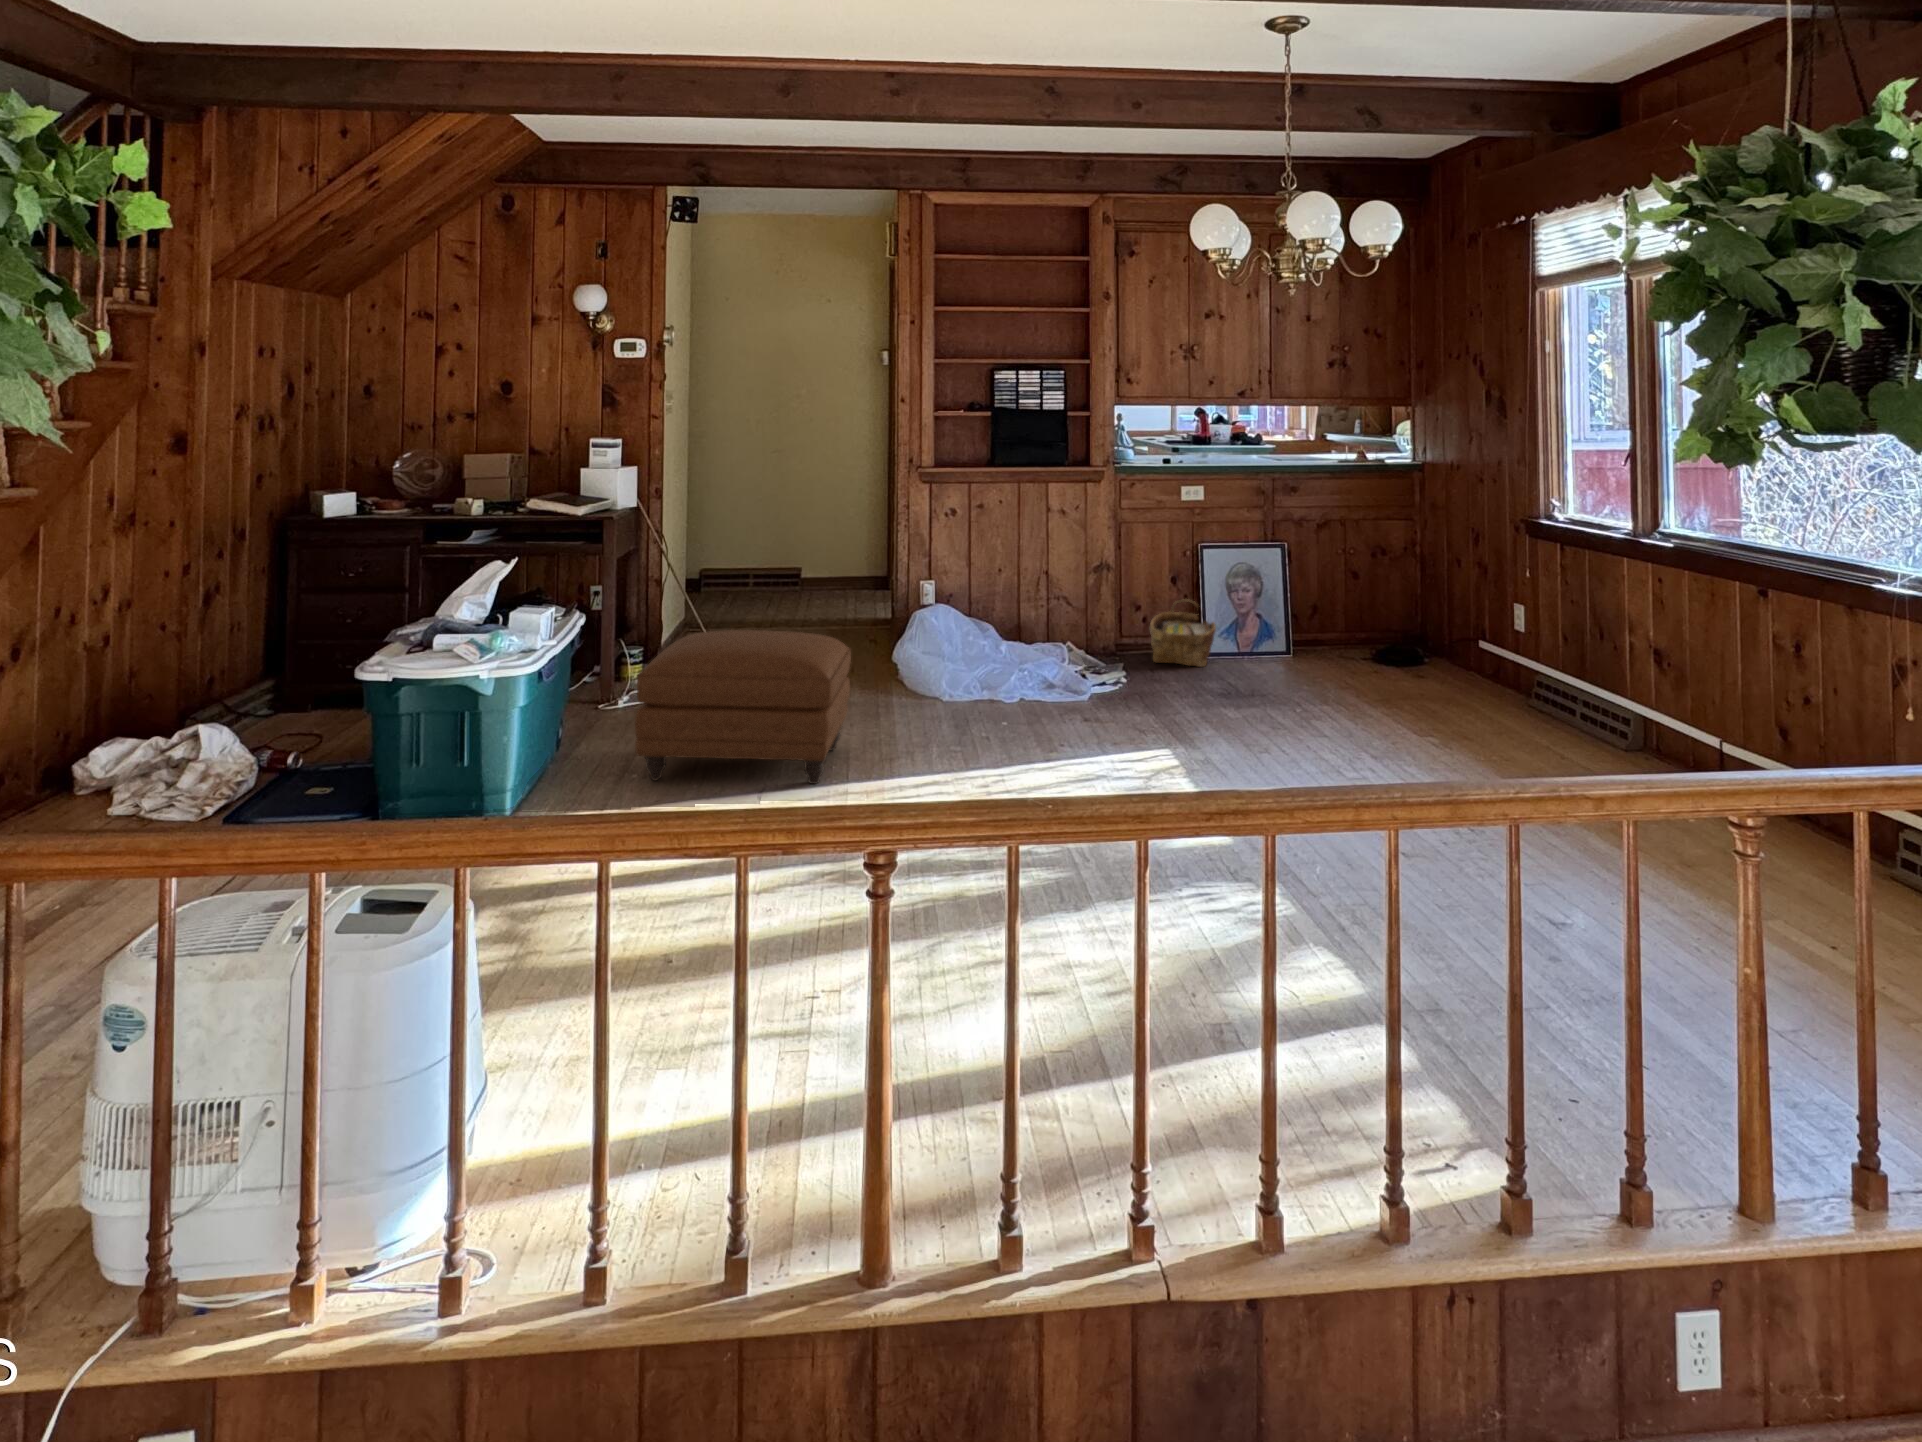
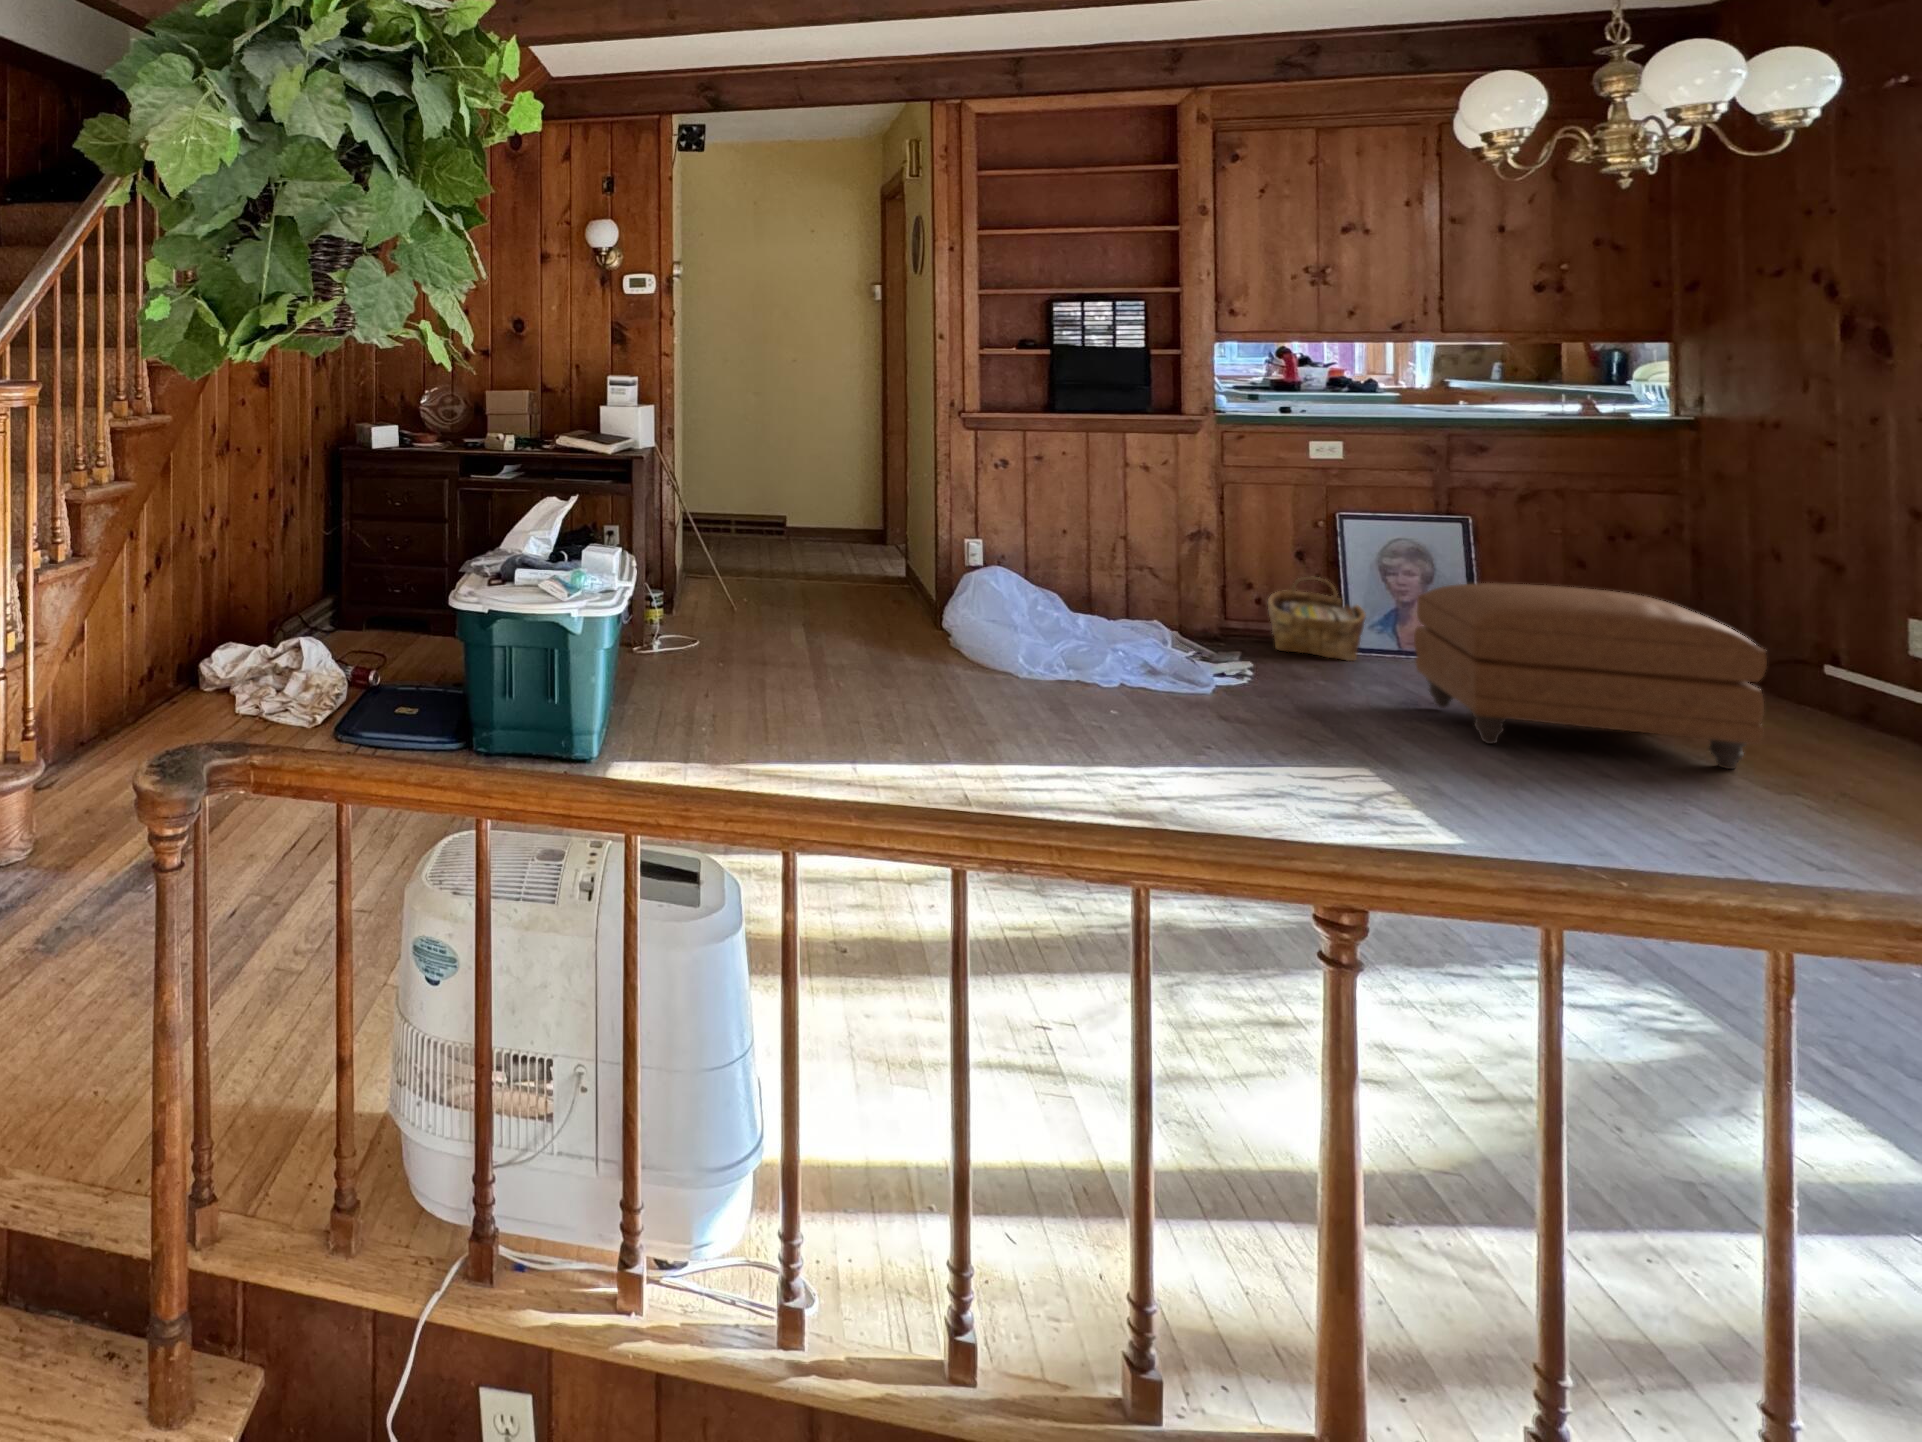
ottoman: present [635,630,851,784] -> present [1414,583,1767,769]

